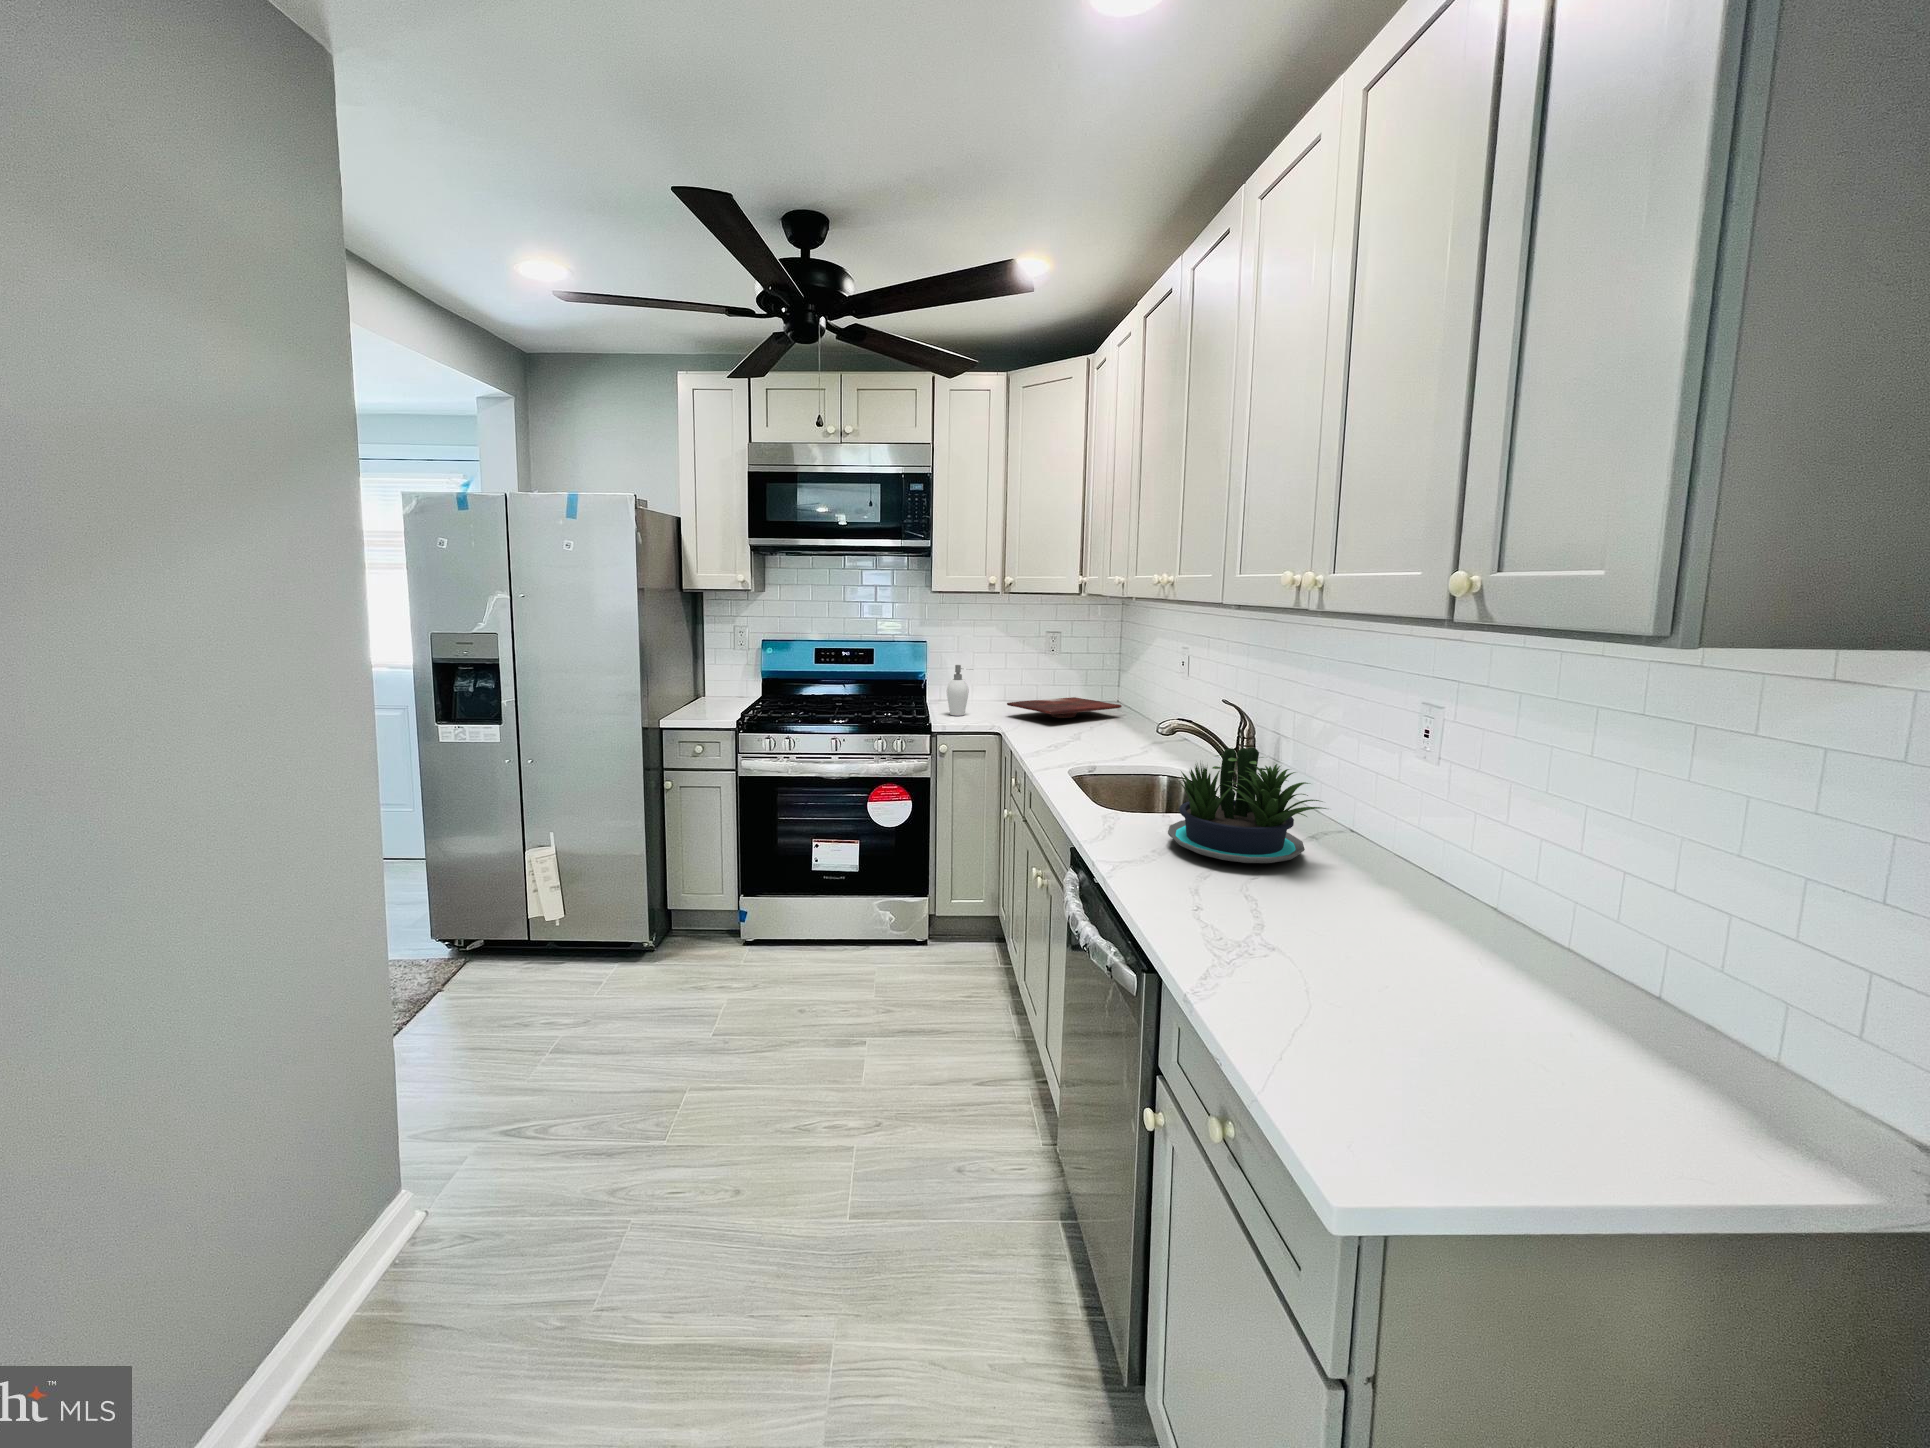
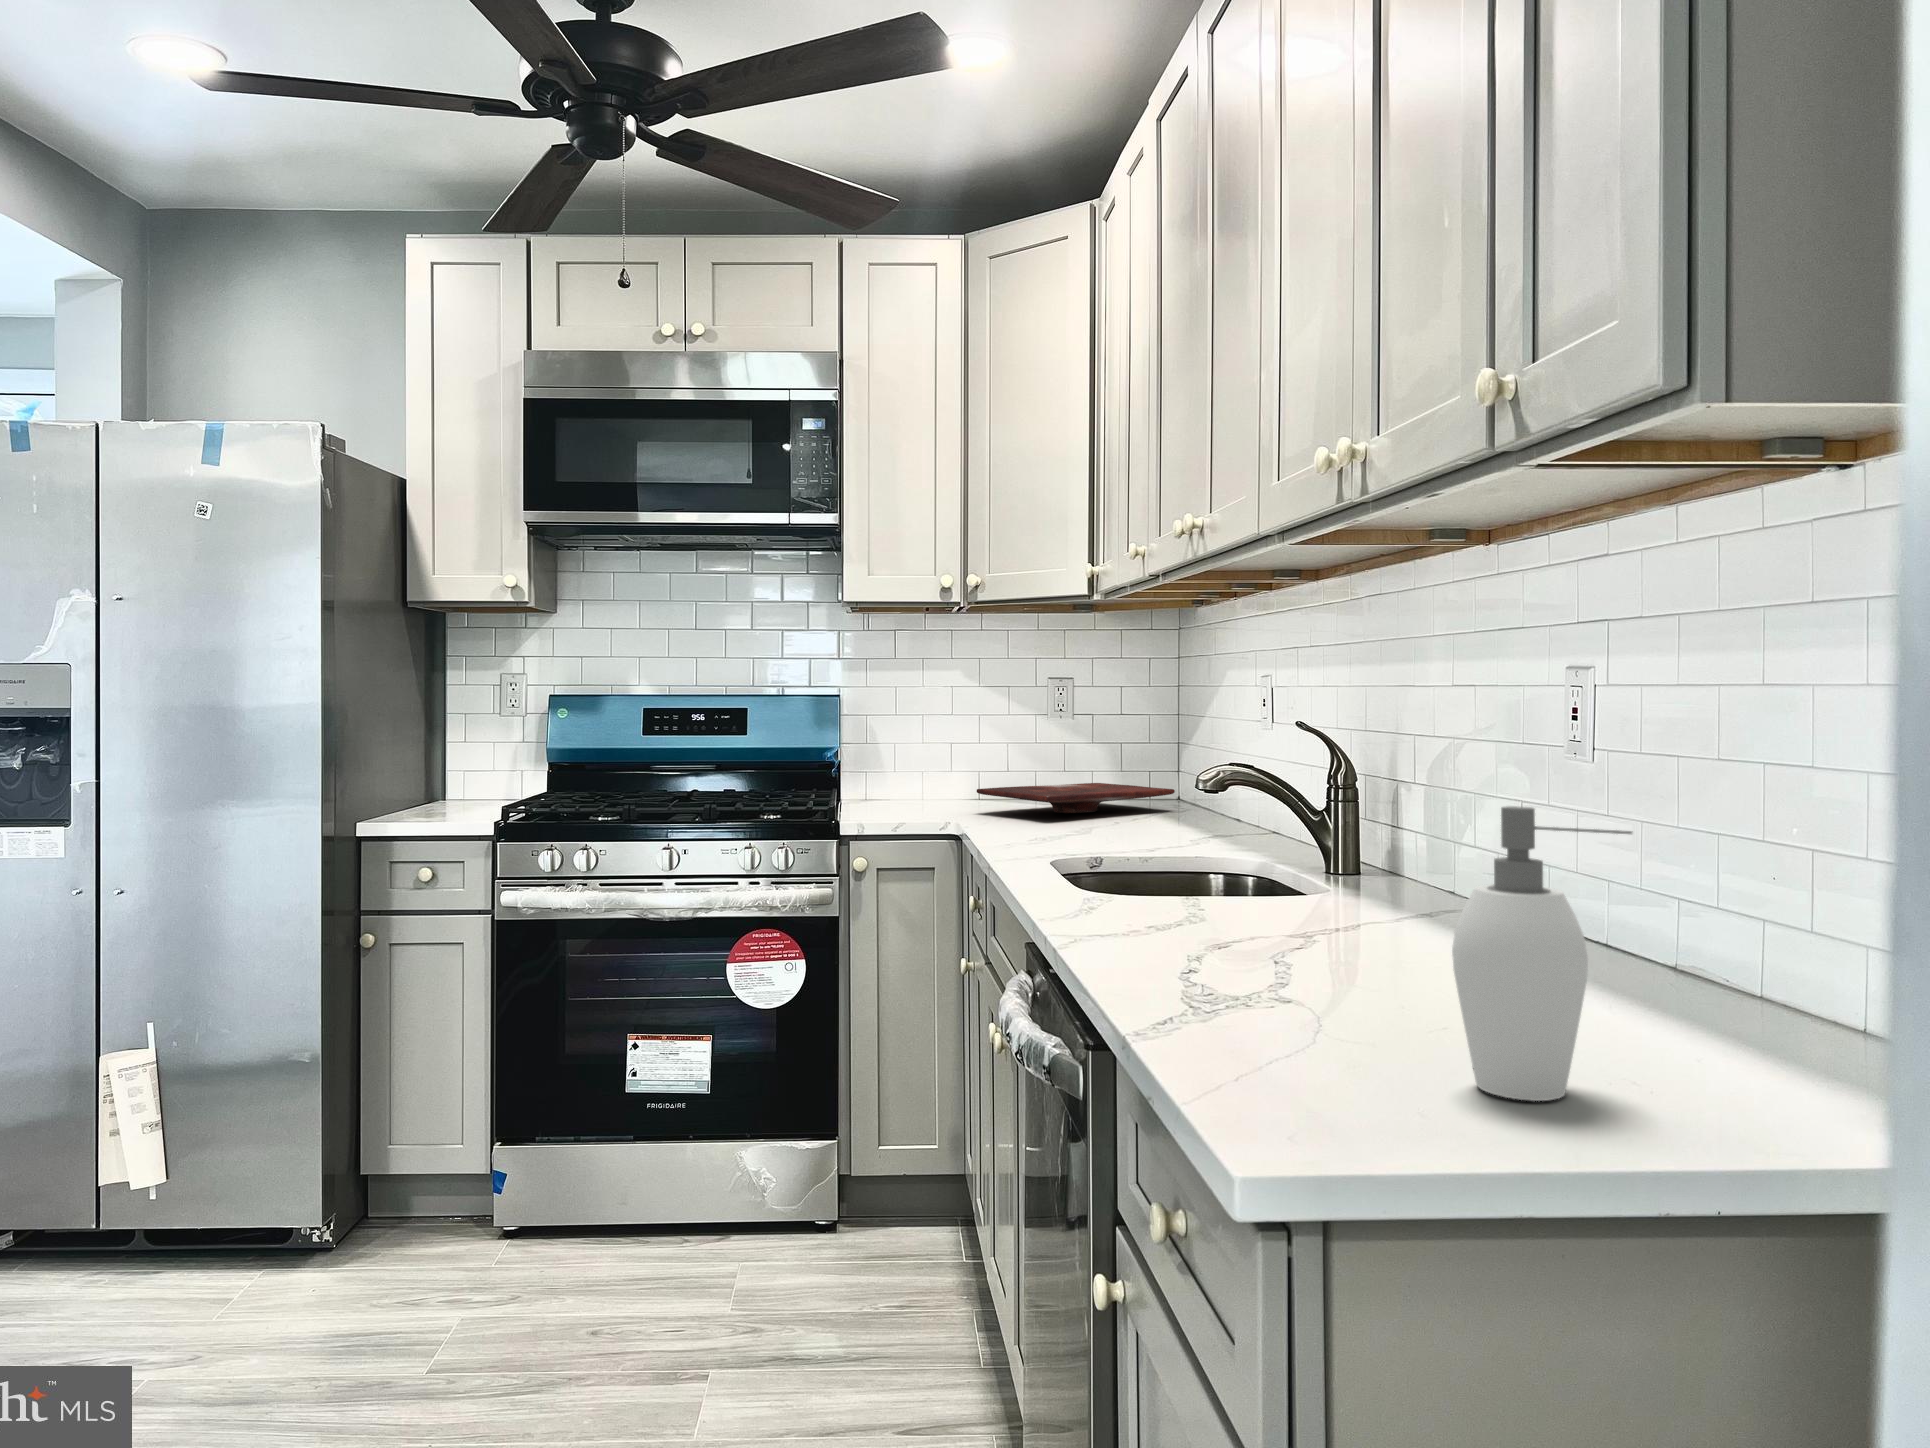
soap dispenser: present [947,665,973,716] -> present [1452,806,1632,1101]
potted plant: present [1168,747,1327,863] -> none [1183,771,1449,956]

